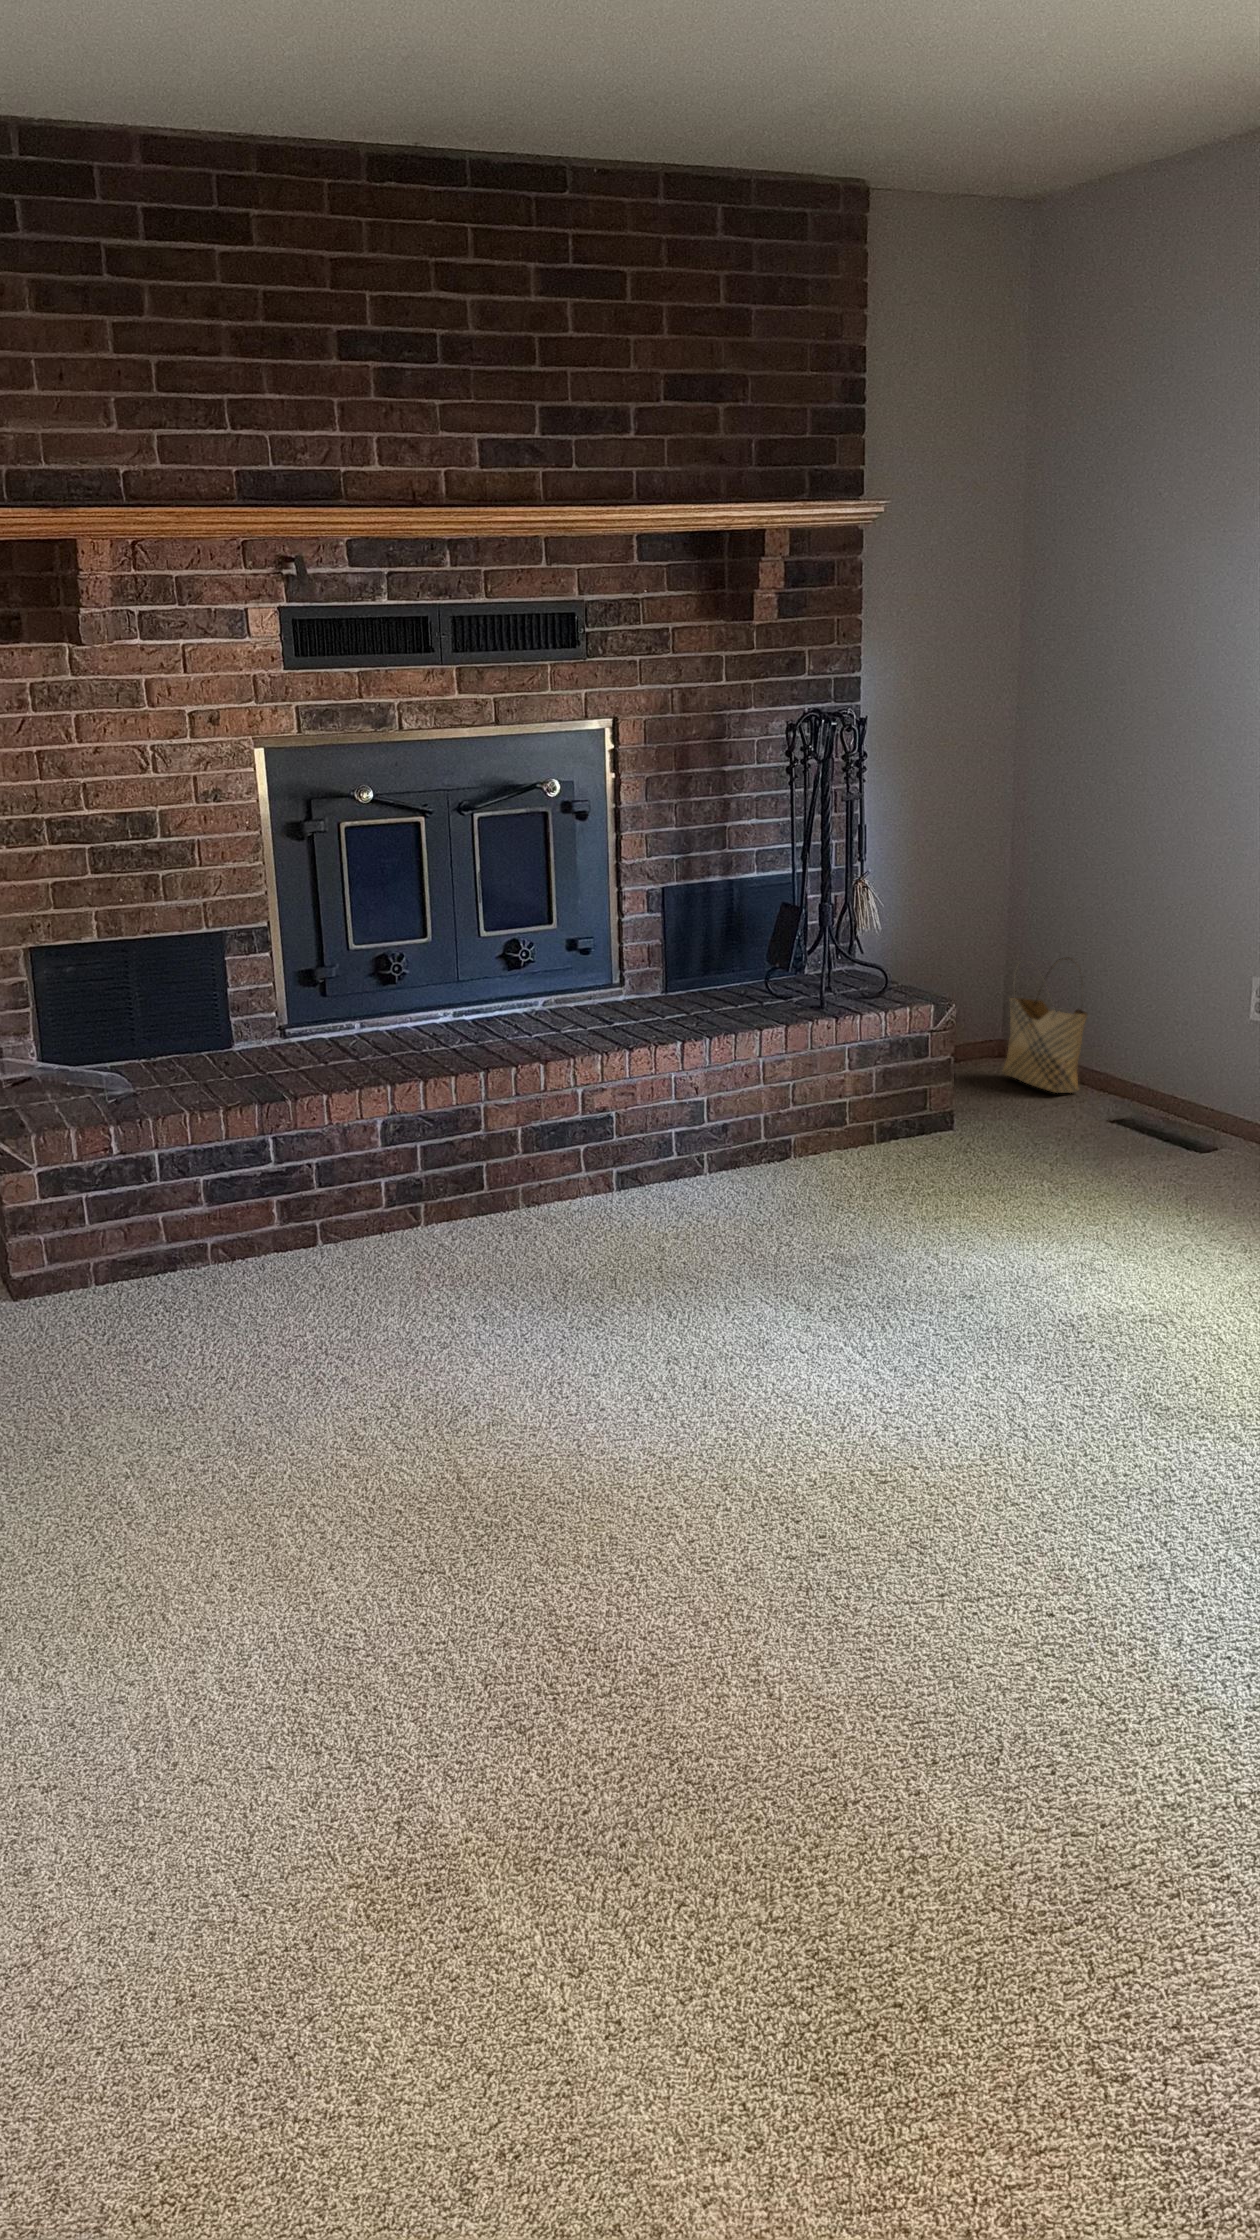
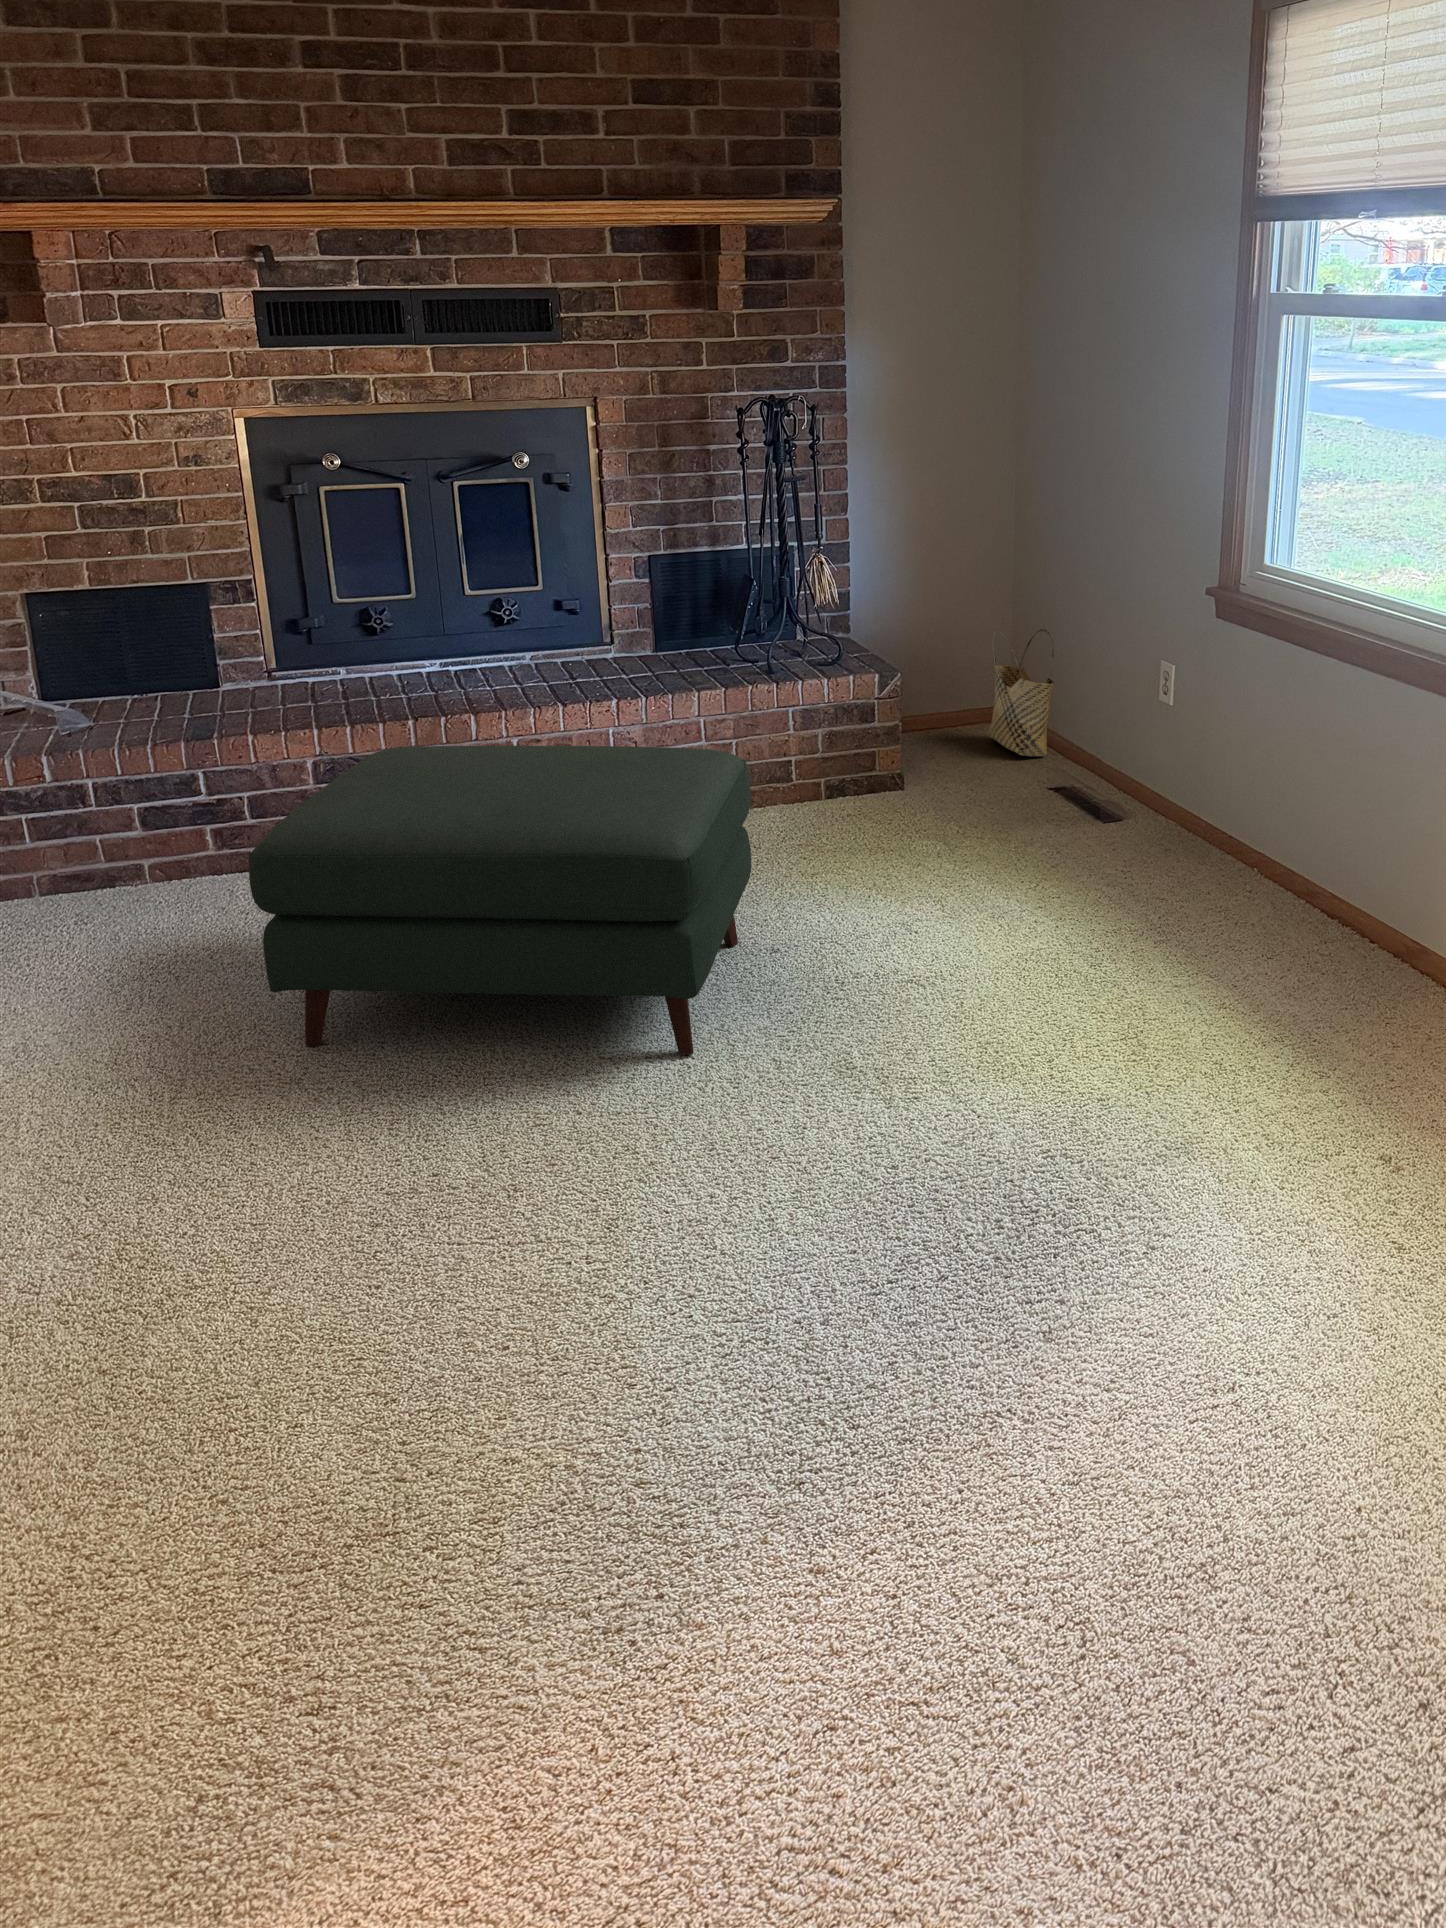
ottoman: none [509,1087,1009,1424] -> present [249,746,751,1055]

